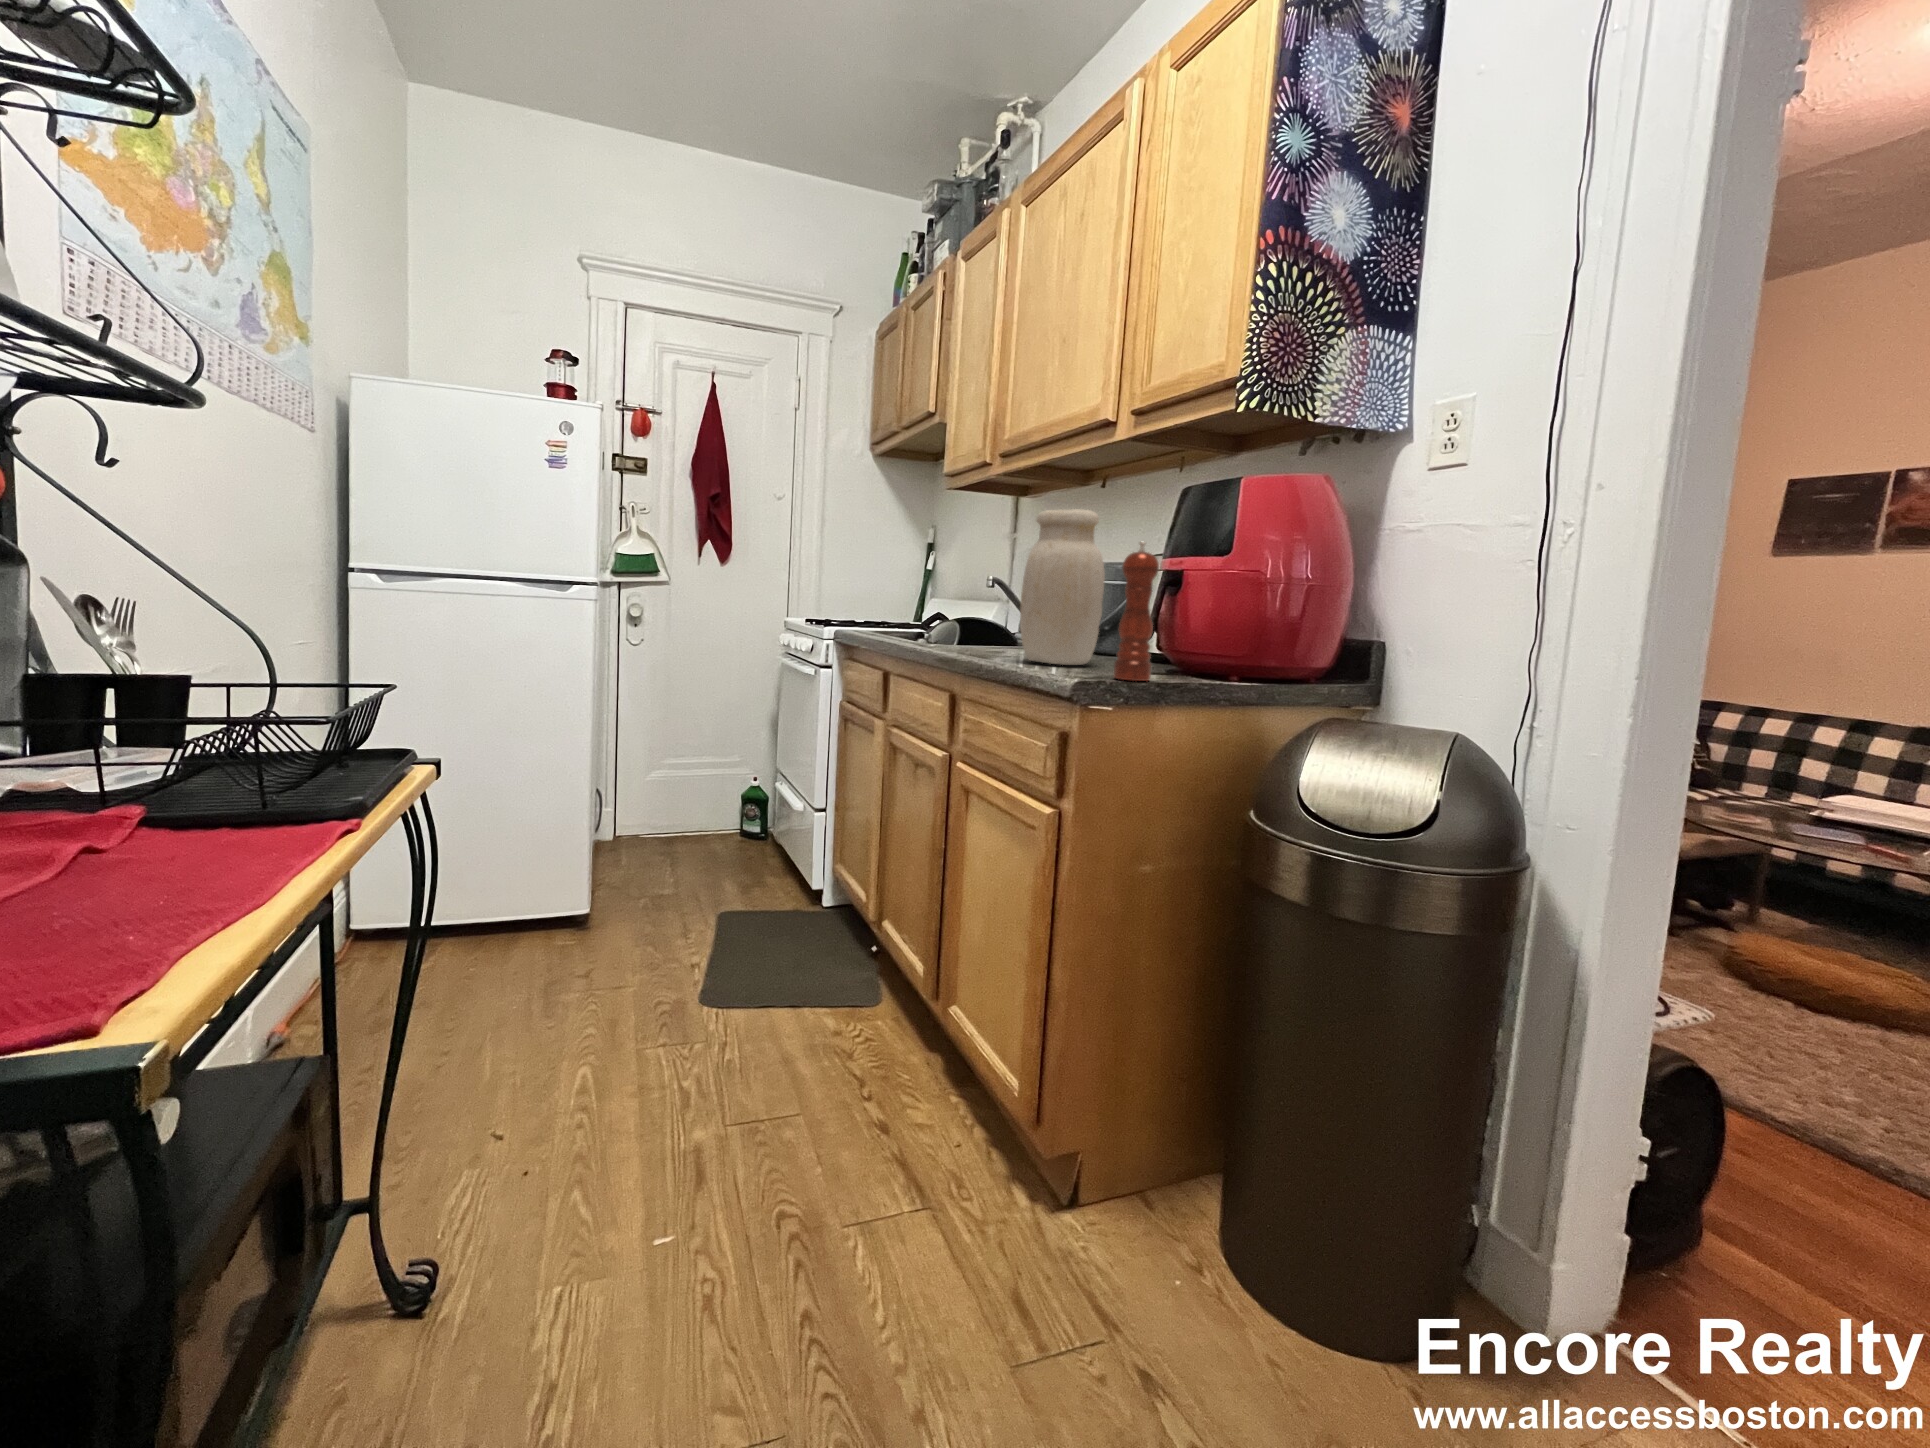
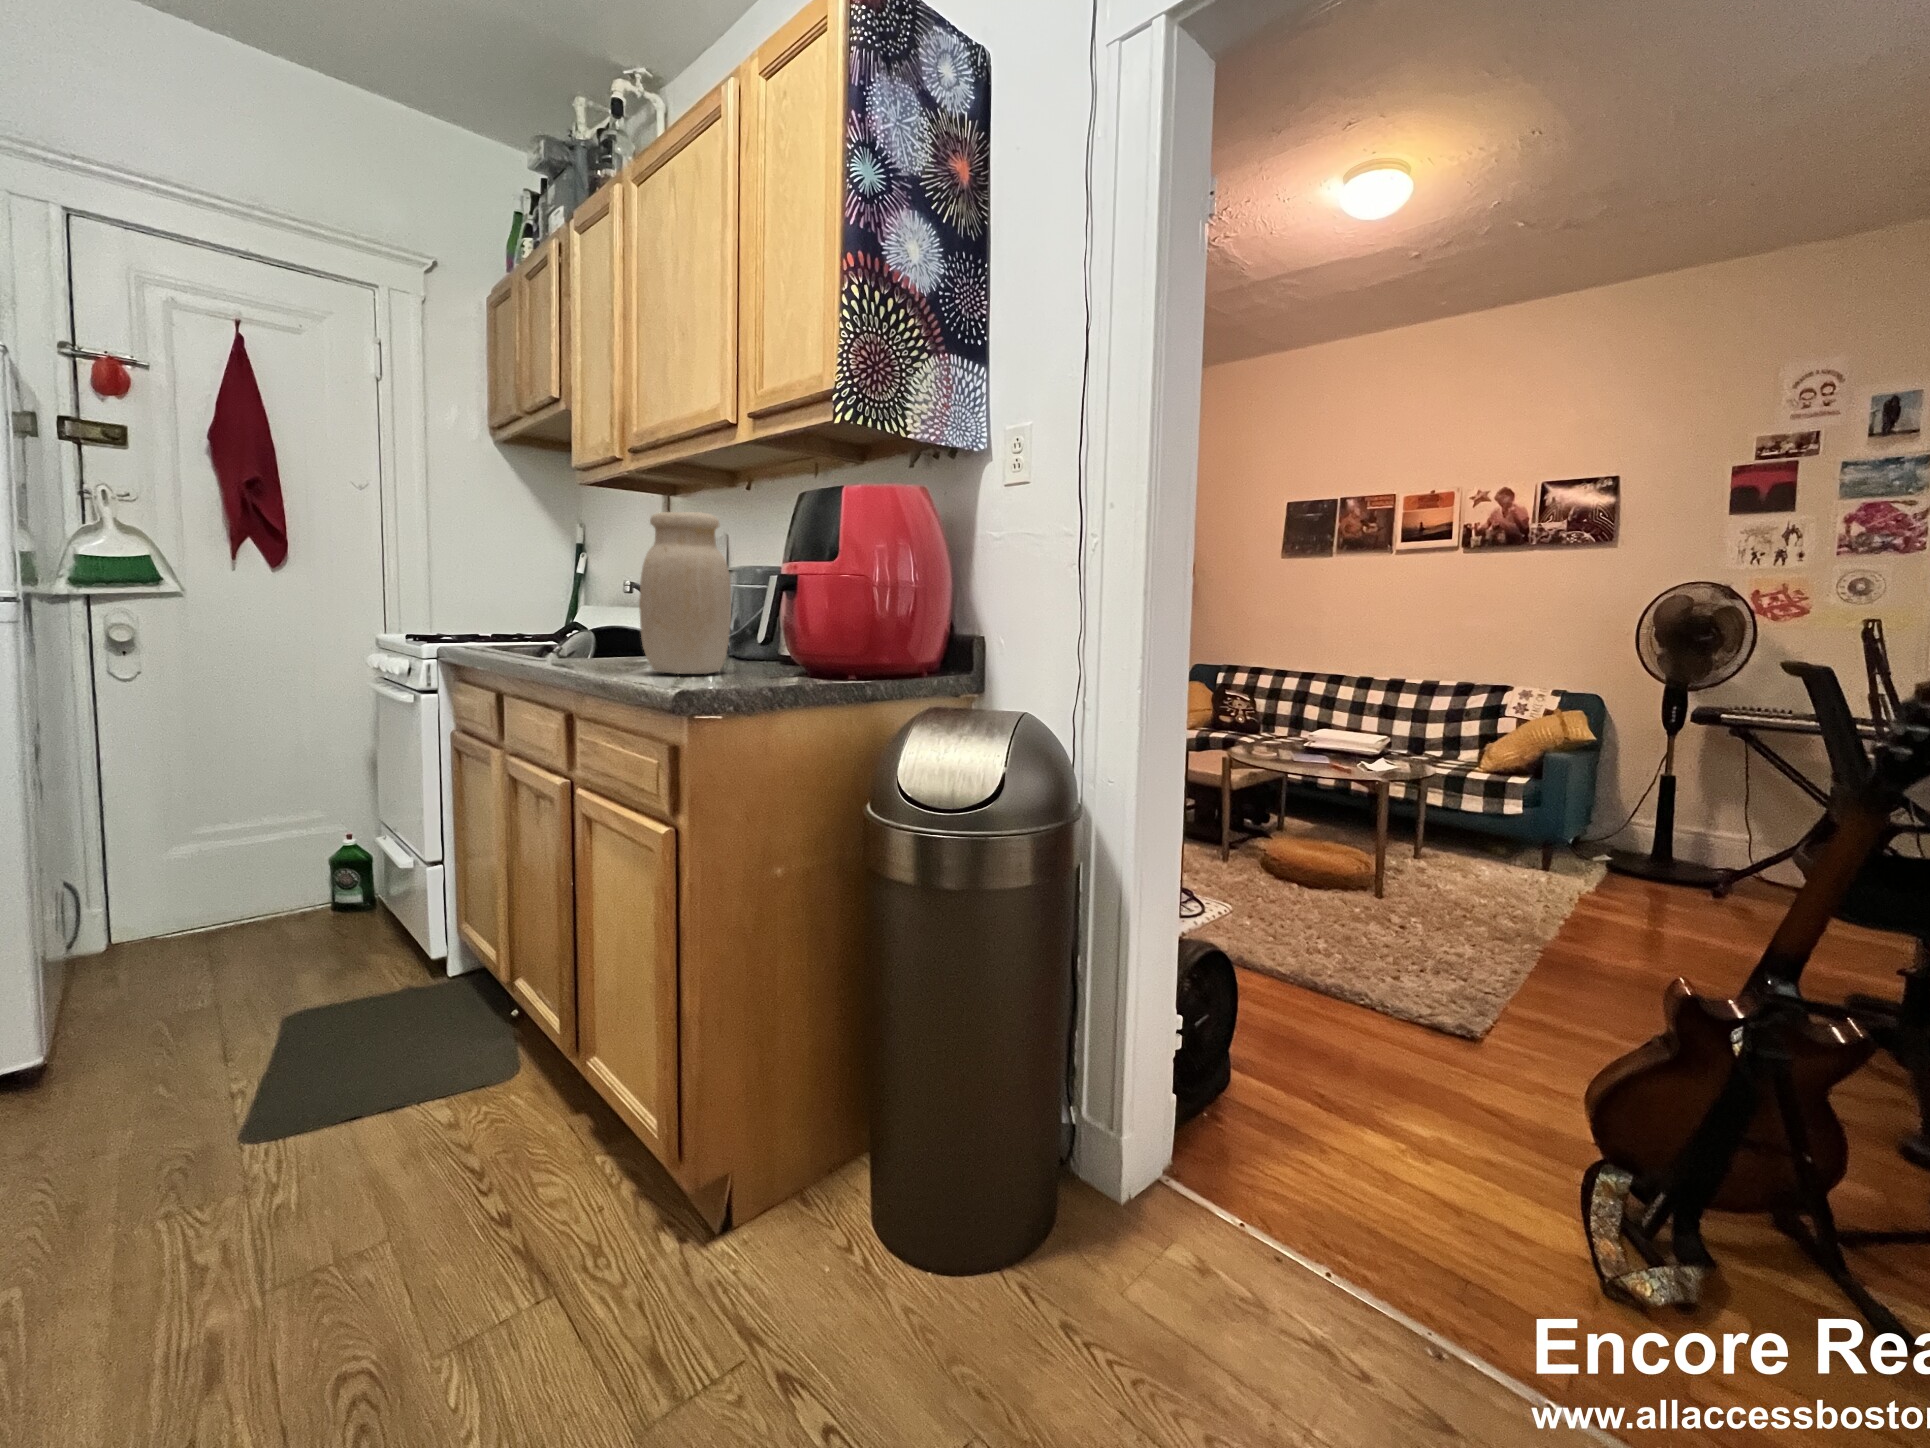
pepper mill: present [1113,542,1159,681] -> none [734,547,772,687]

